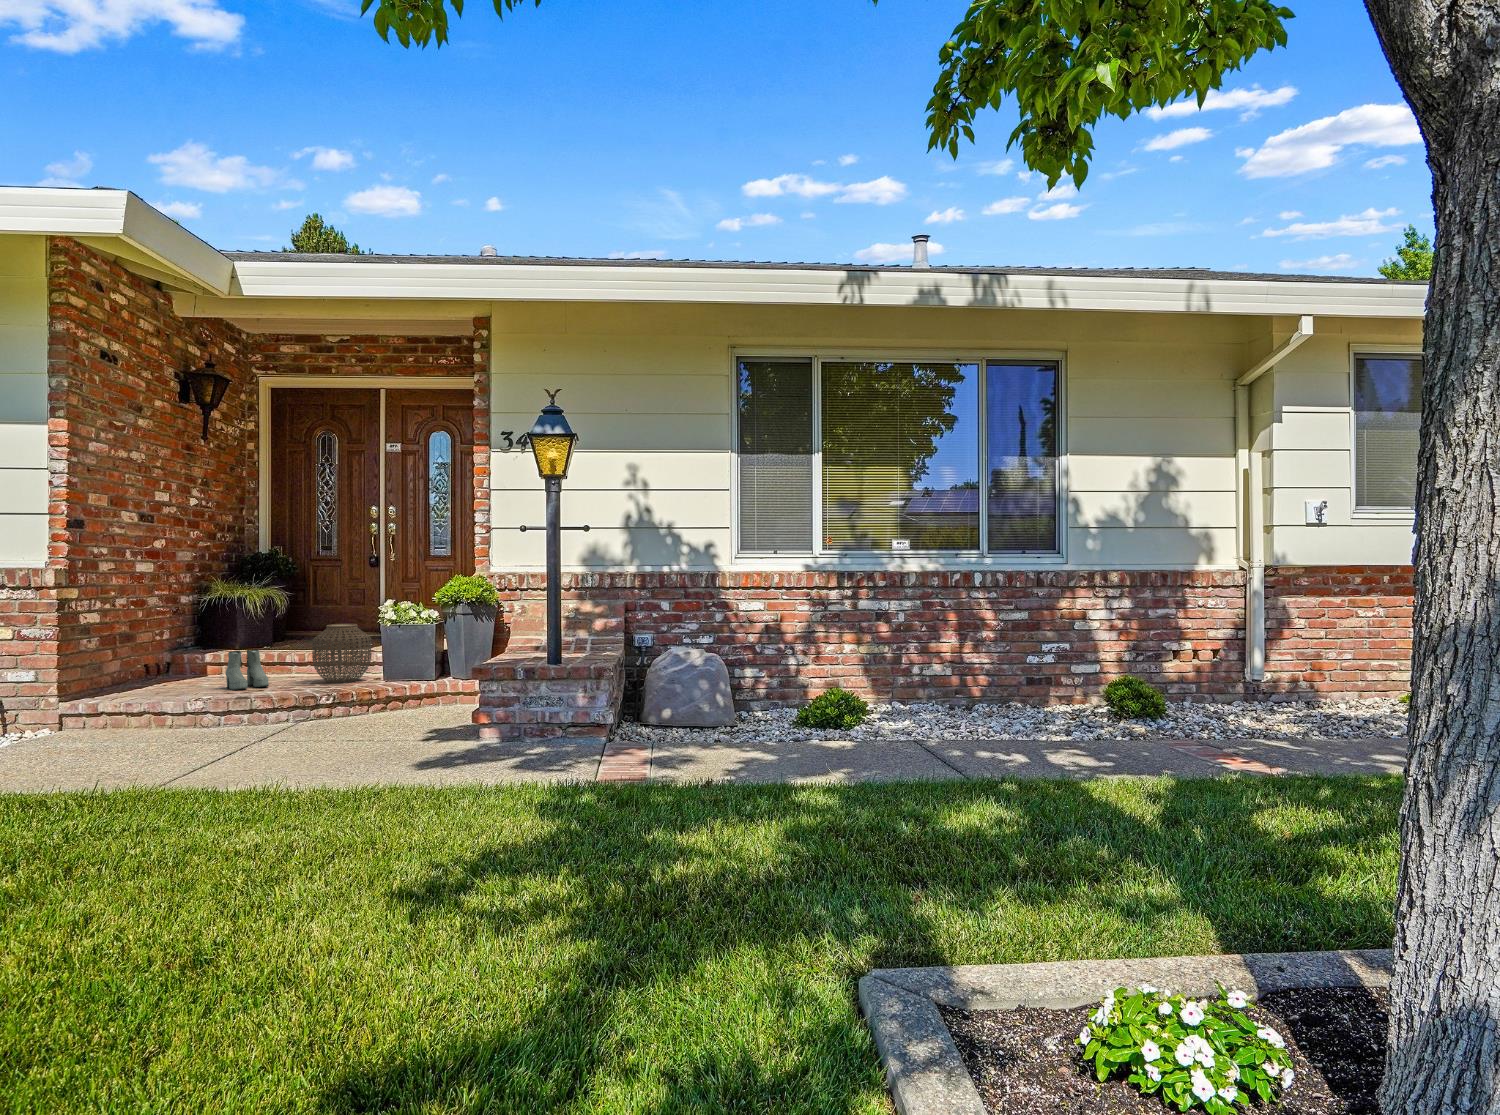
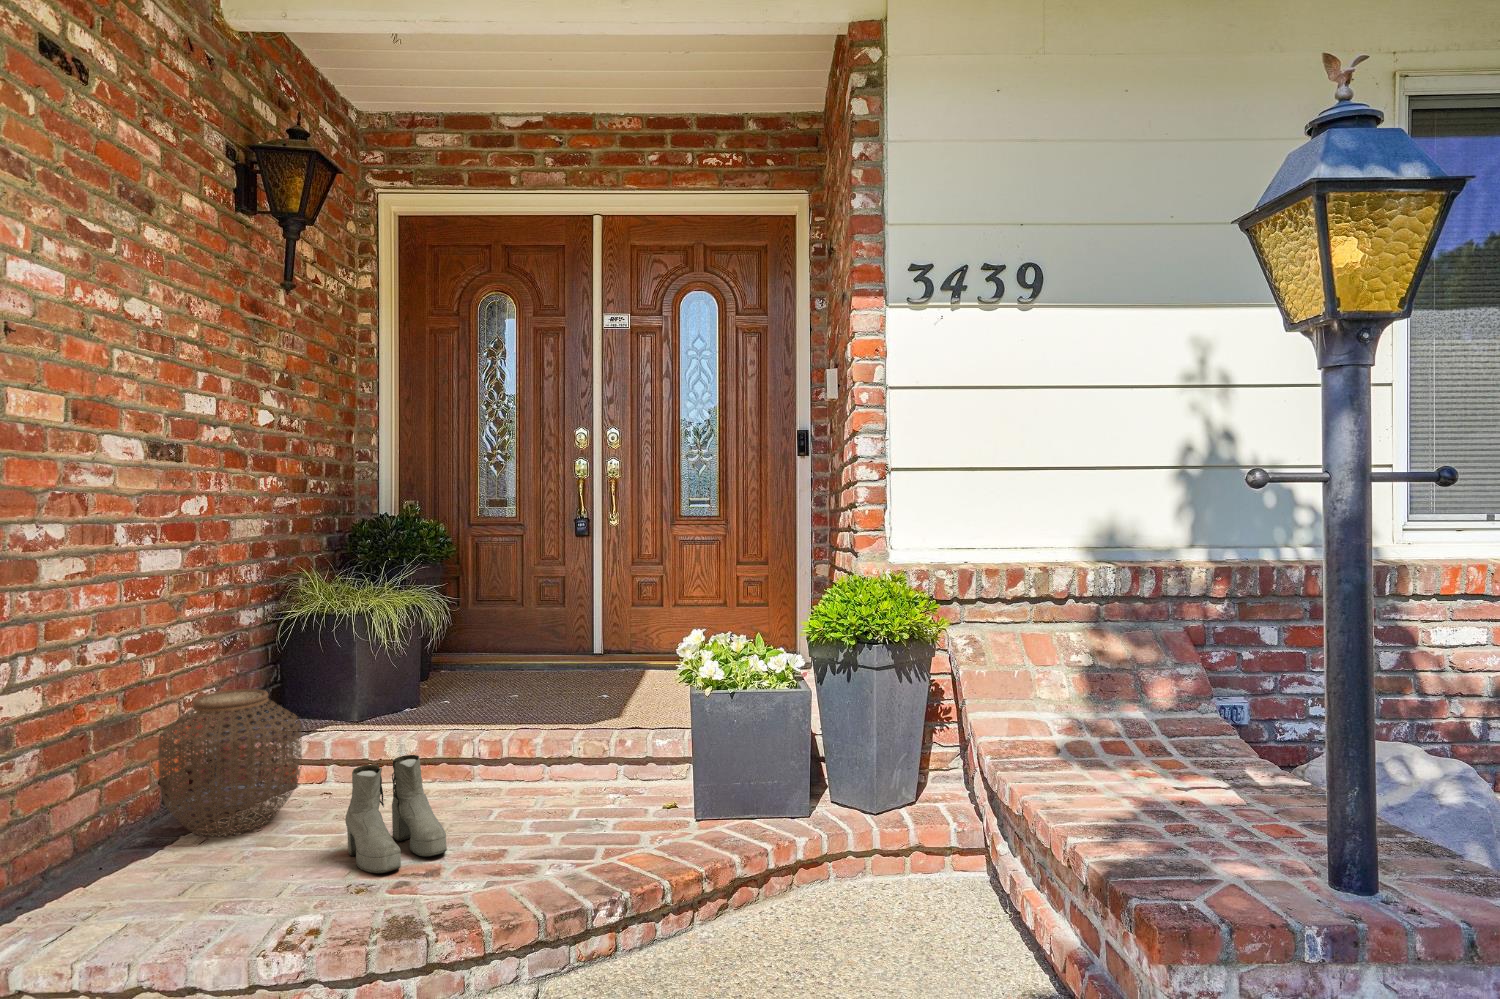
woven basket: present [312,624,371,683] -> present [158,689,302,837]

